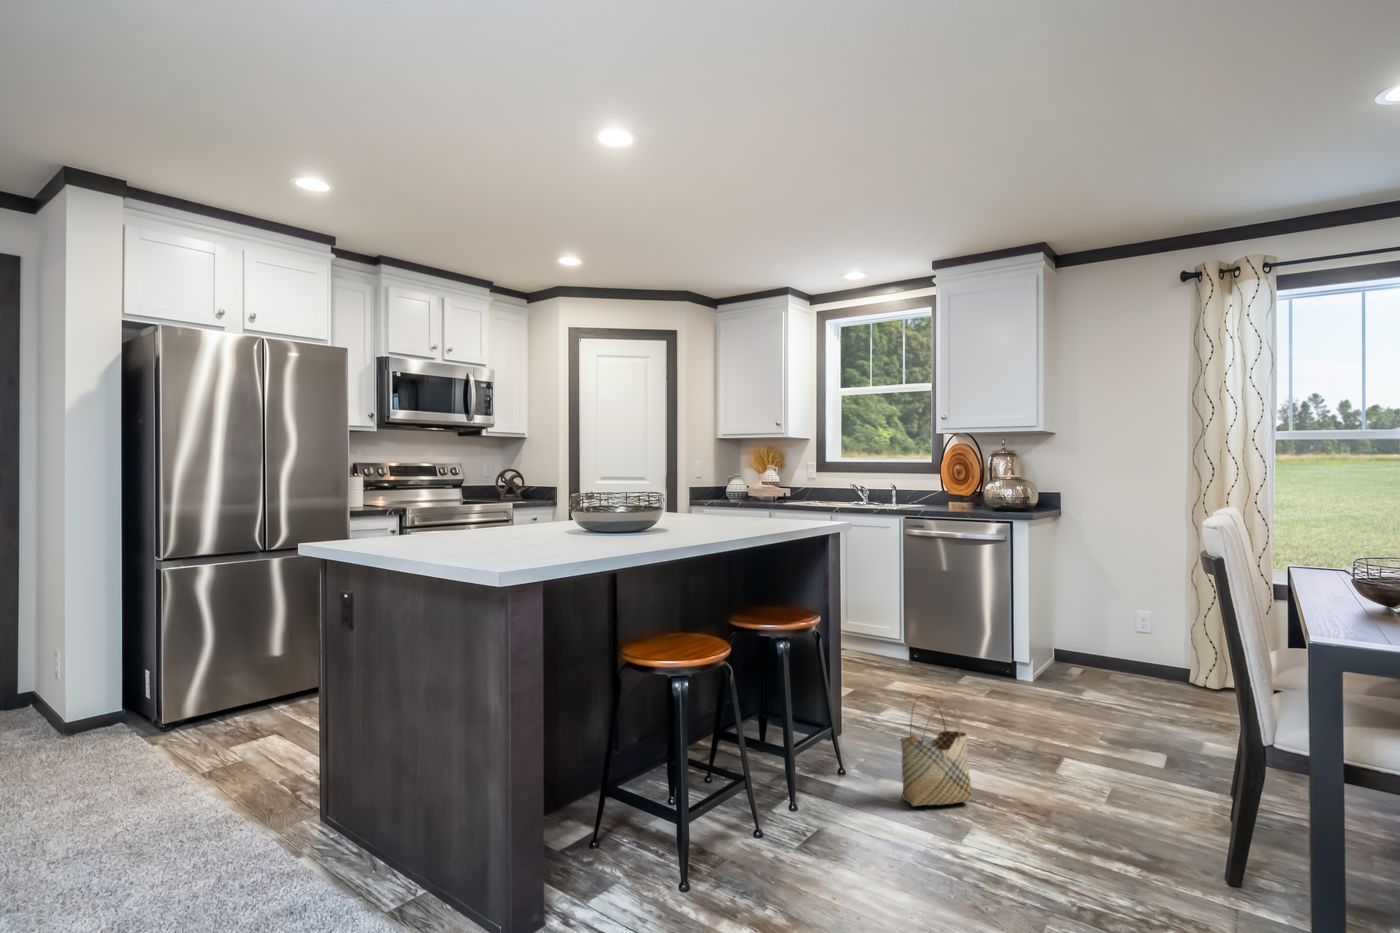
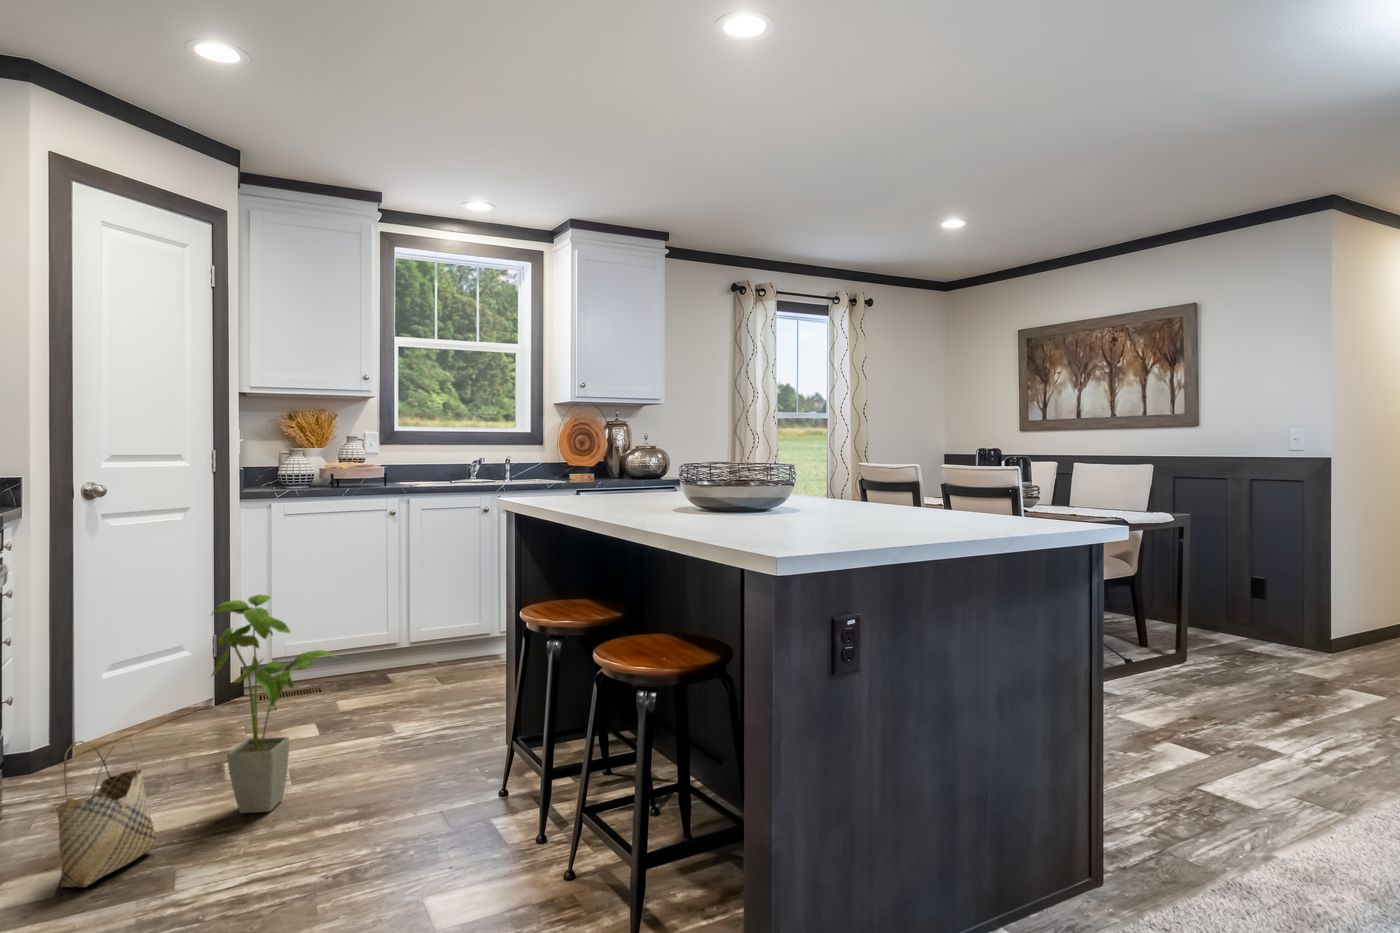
house plant: none [1026,613,1148,817] -> present [212,595,339,813]

